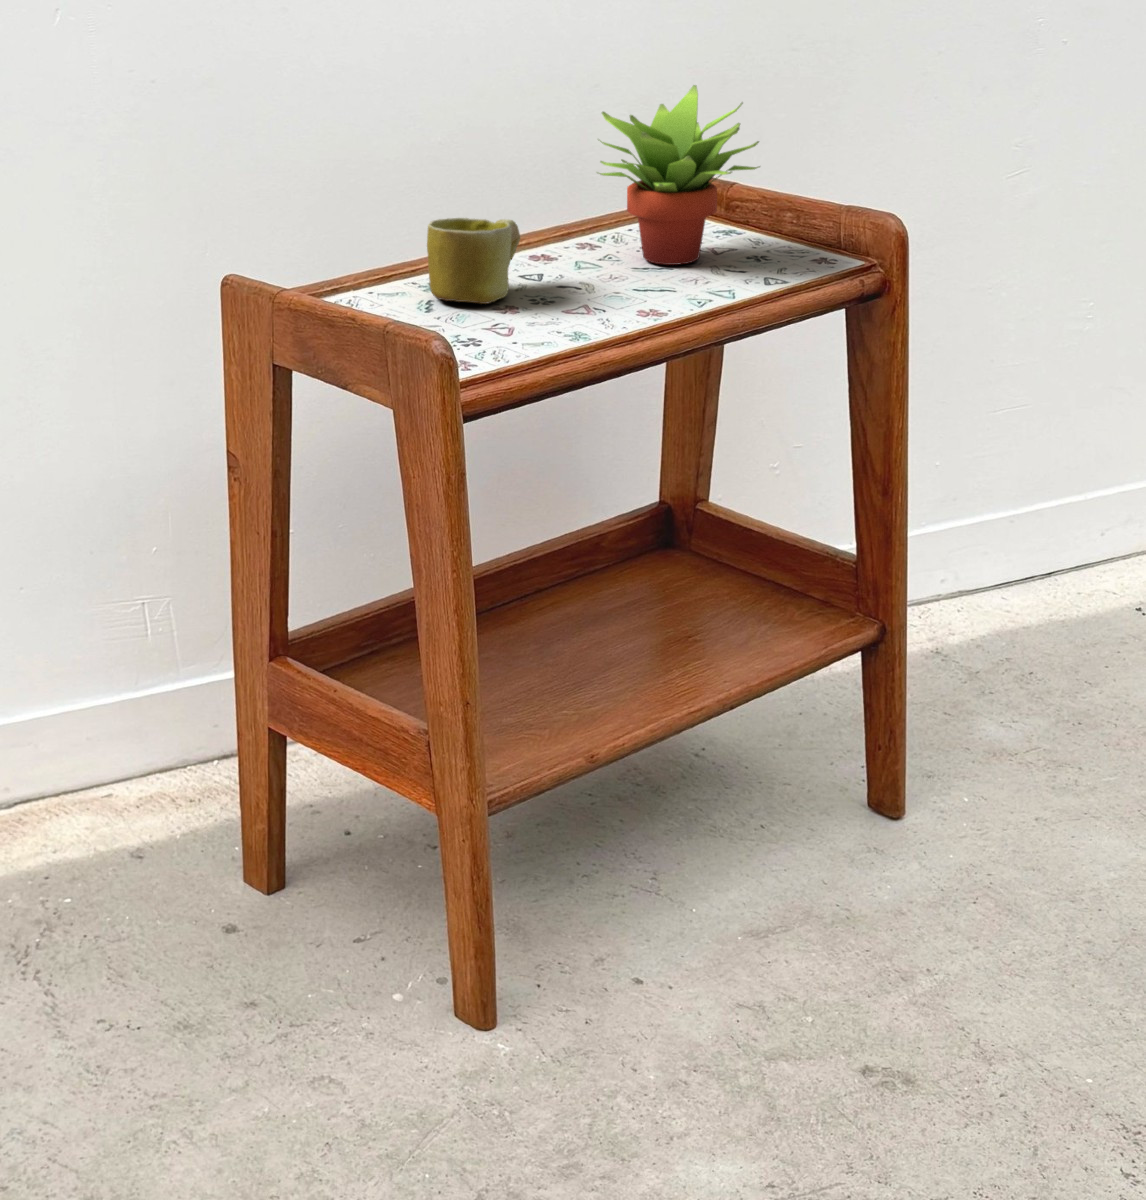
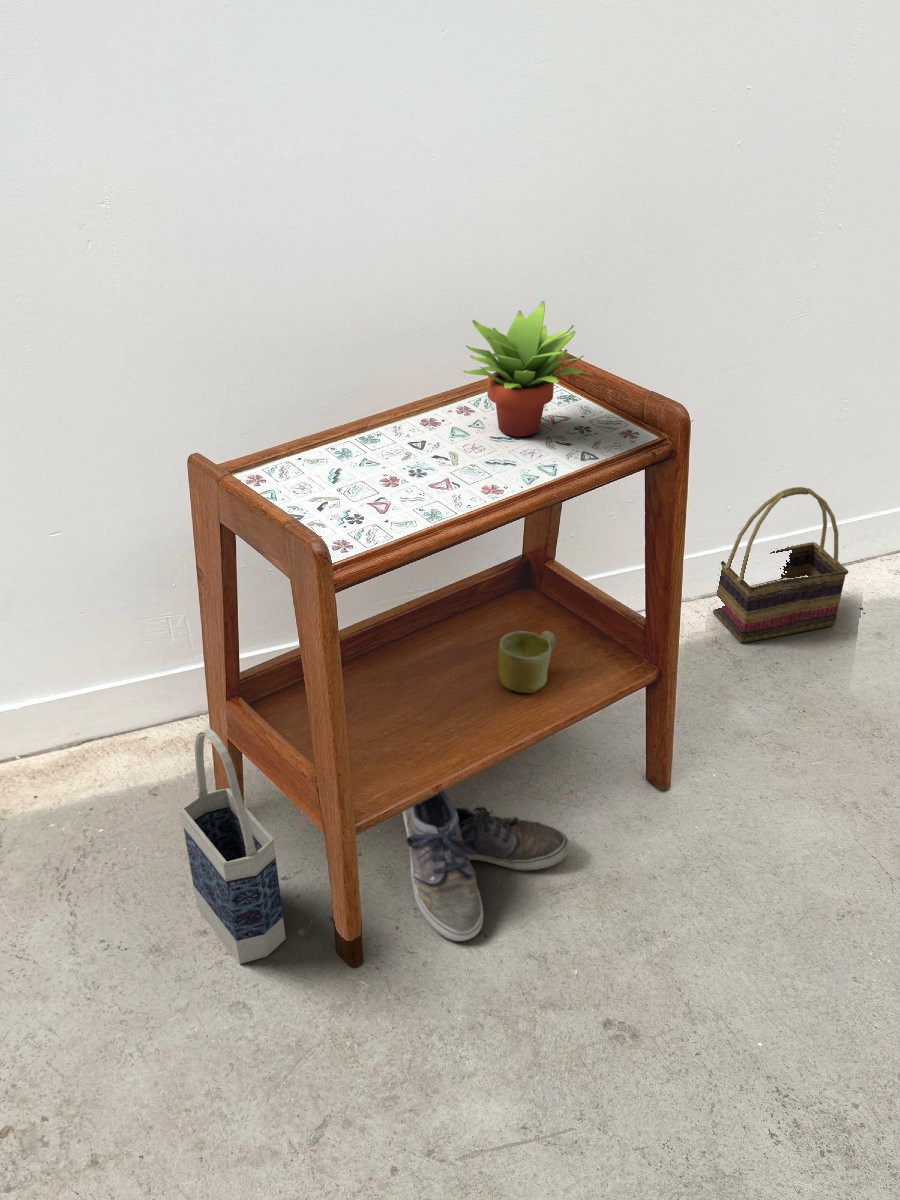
mug: present [427,218,520,304] -> present [498,631,556,693]
basket: none [928,408,1116,641] -> present [713,487,848,643]
bag: none [218,665,376,1038] -> present [181,729,286,964]
shoe: none [529,766,775,991] -> present [403,790,569,941]

